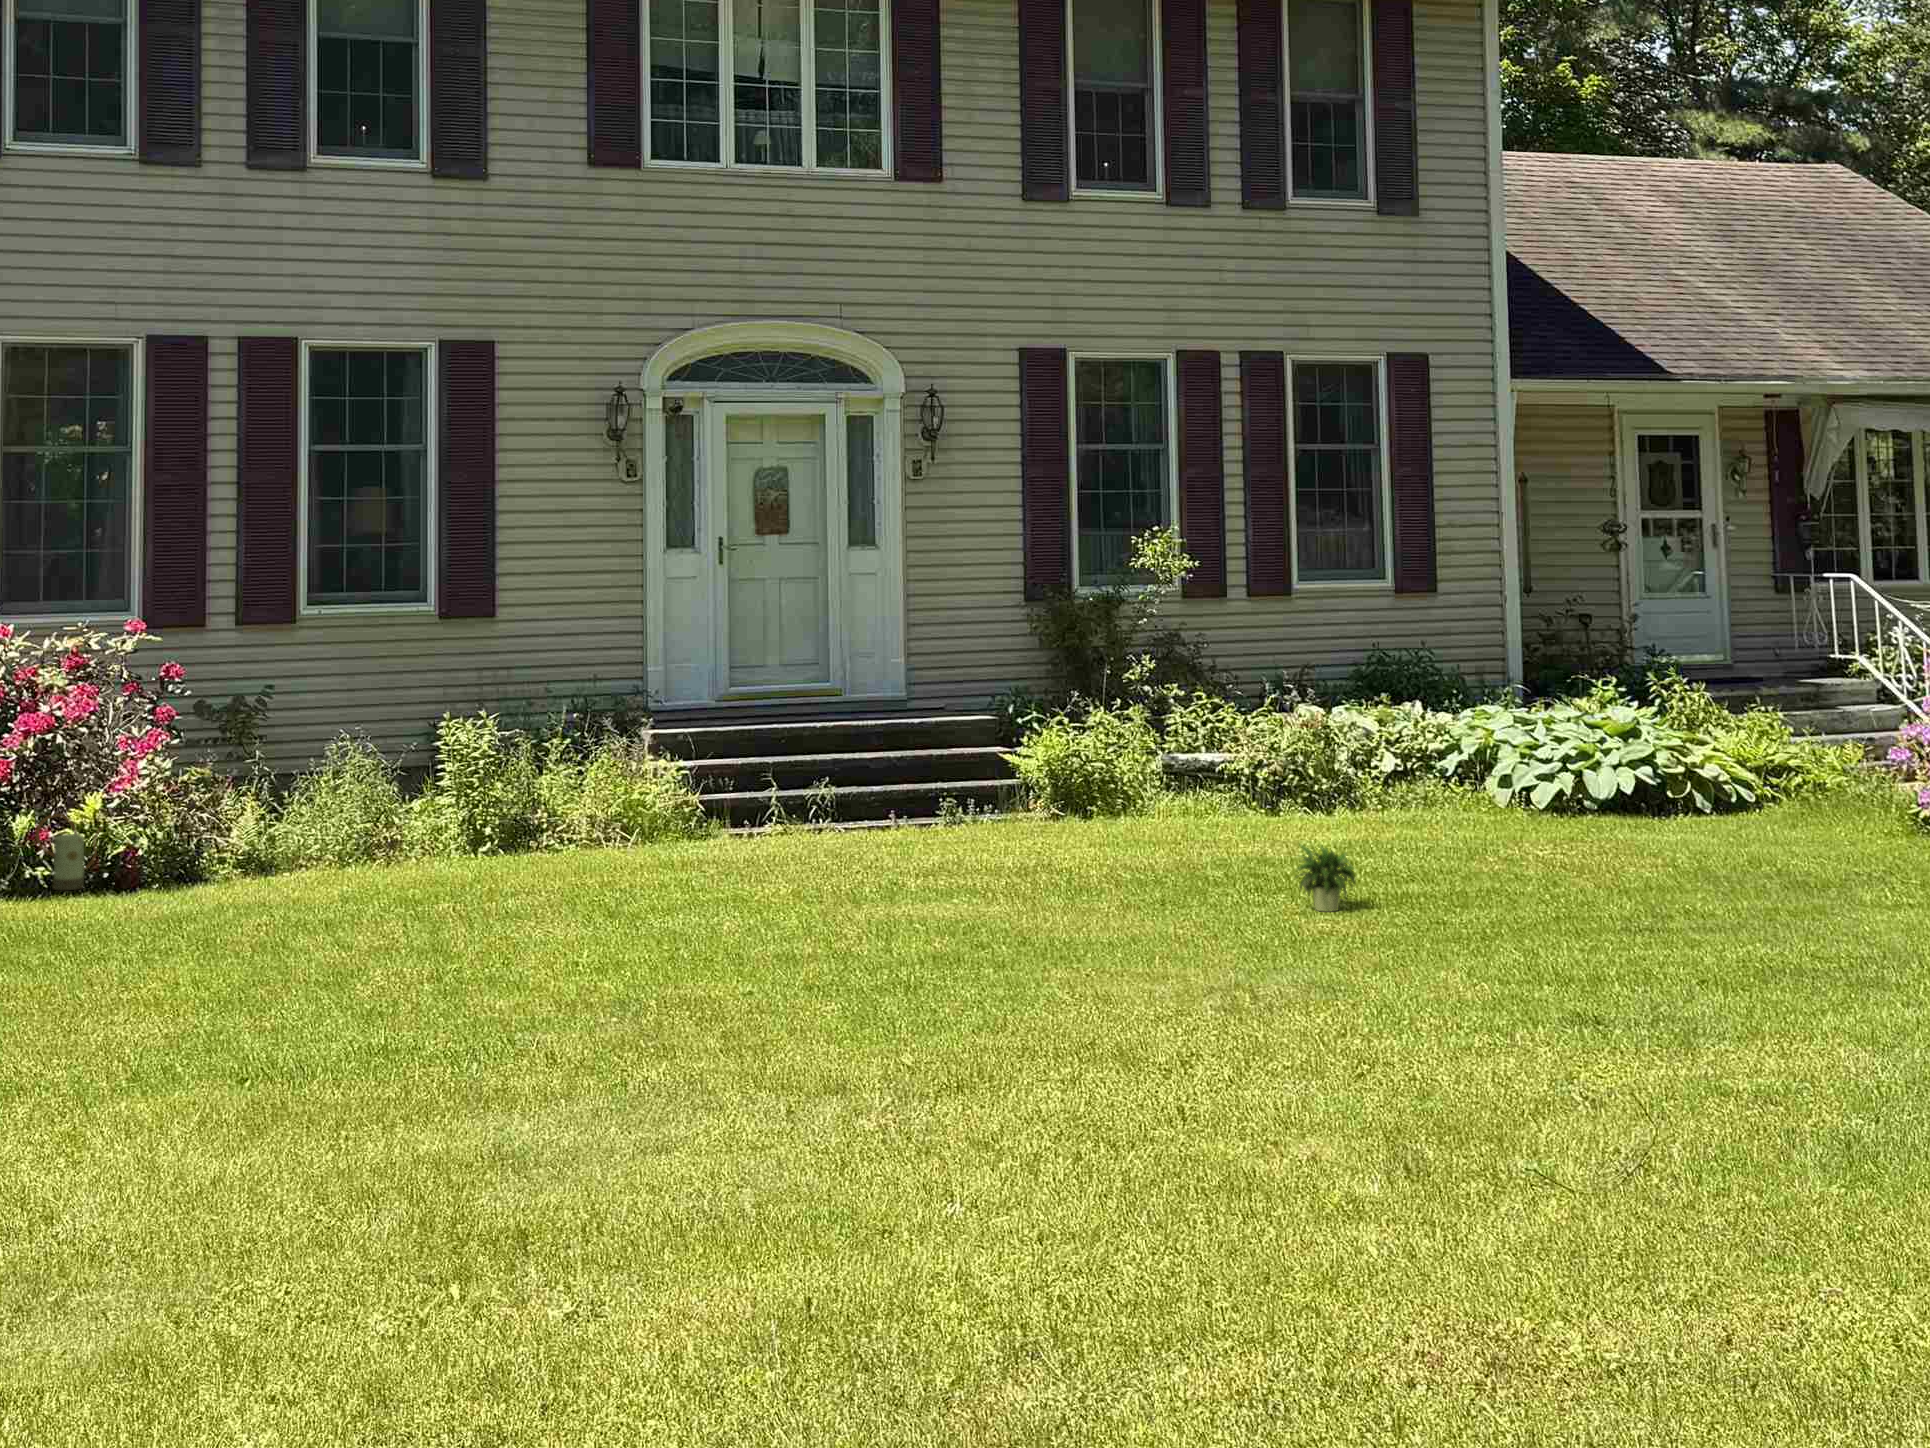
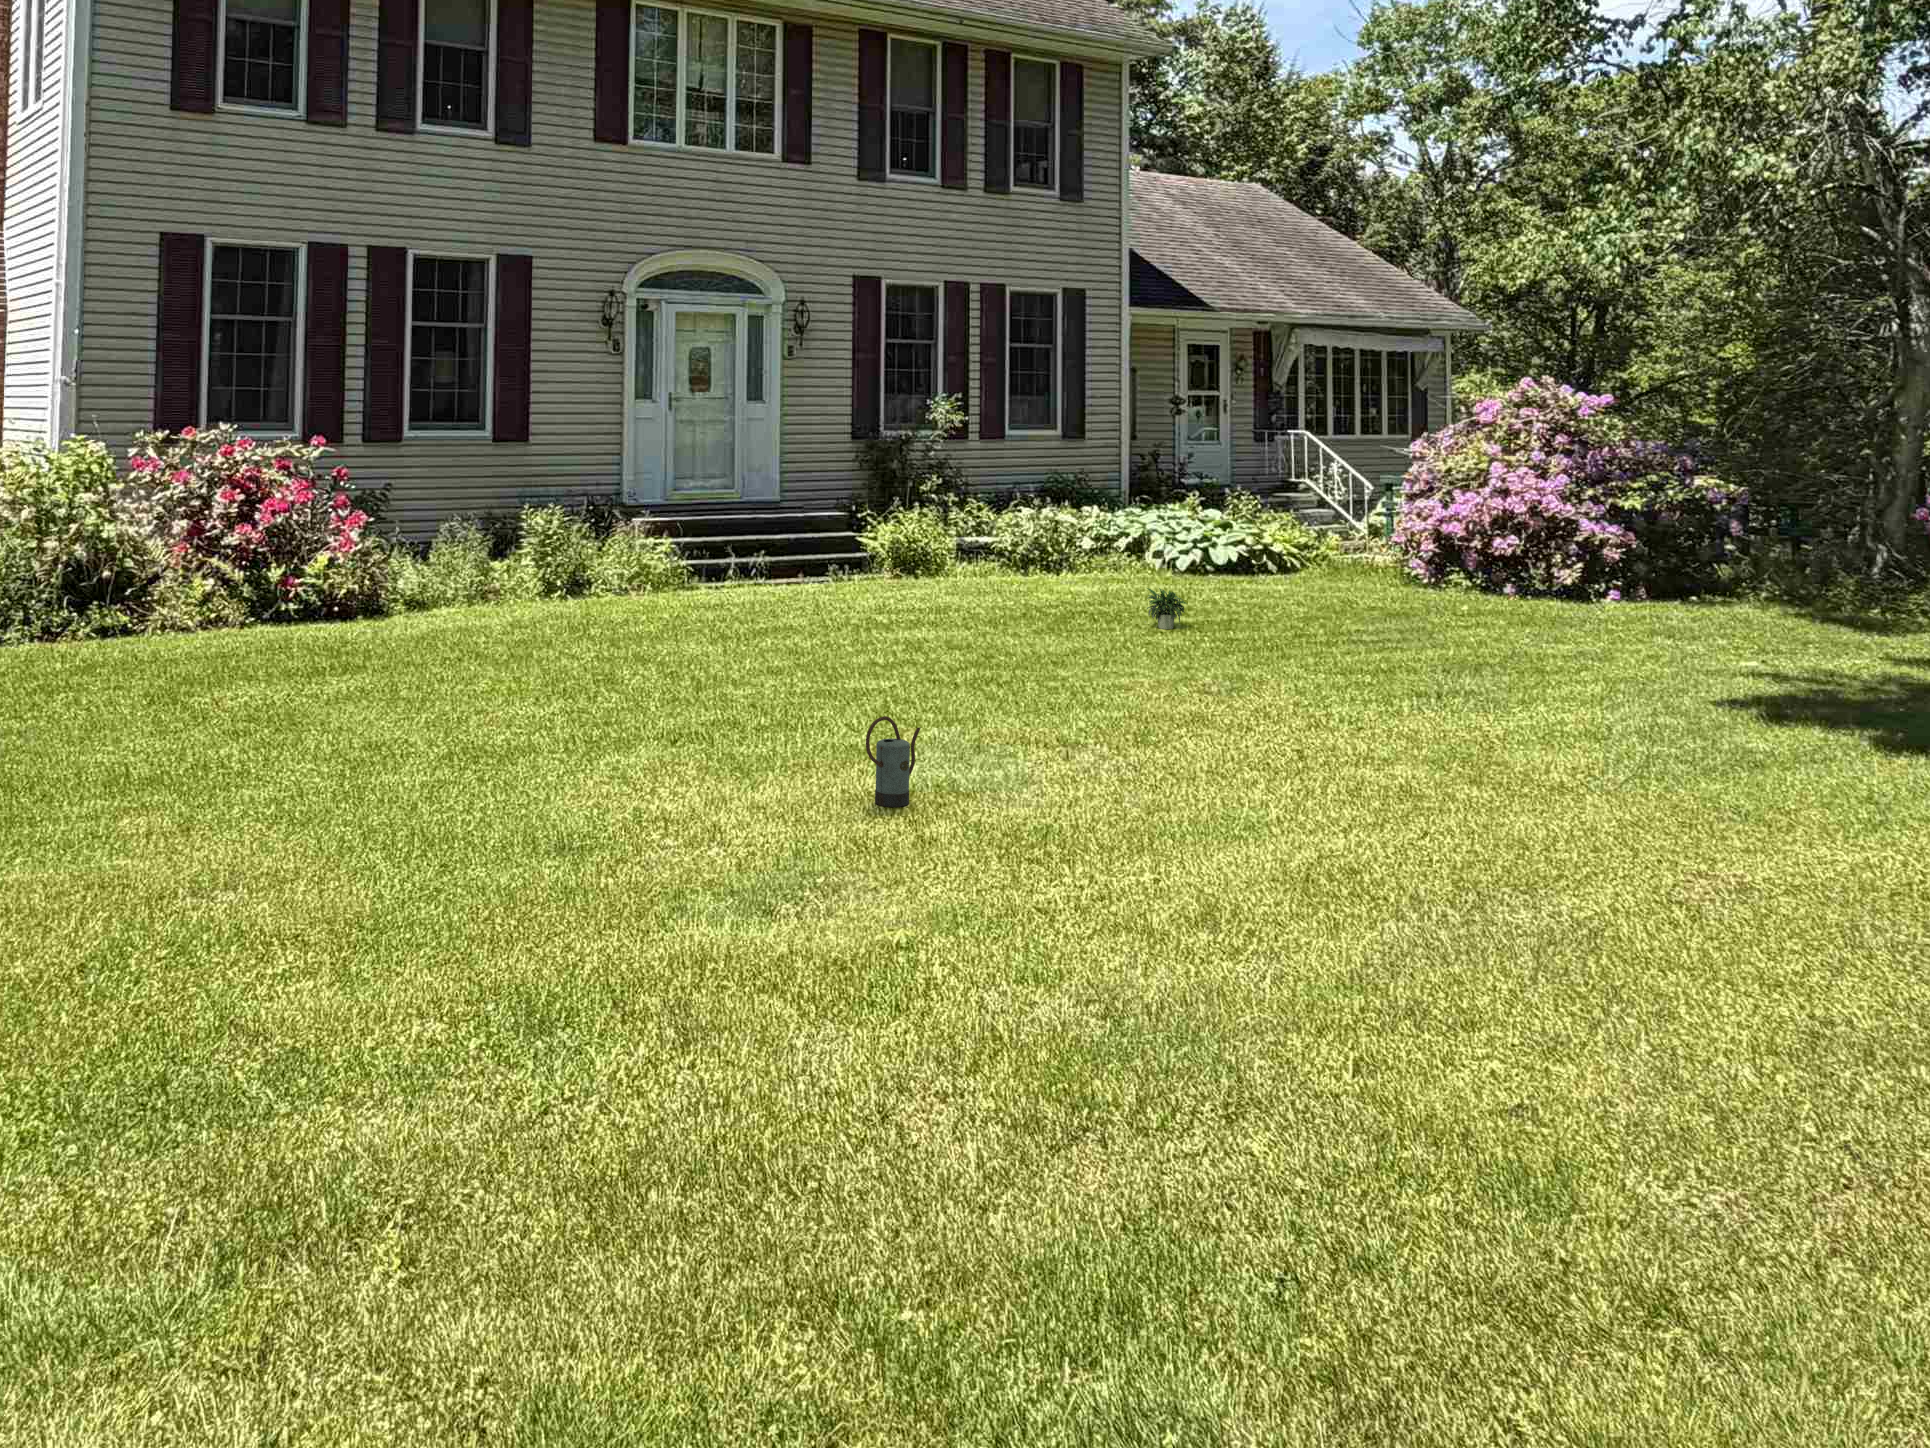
watering can: present [36,814,102,890] -> present [866,716,921,807]

